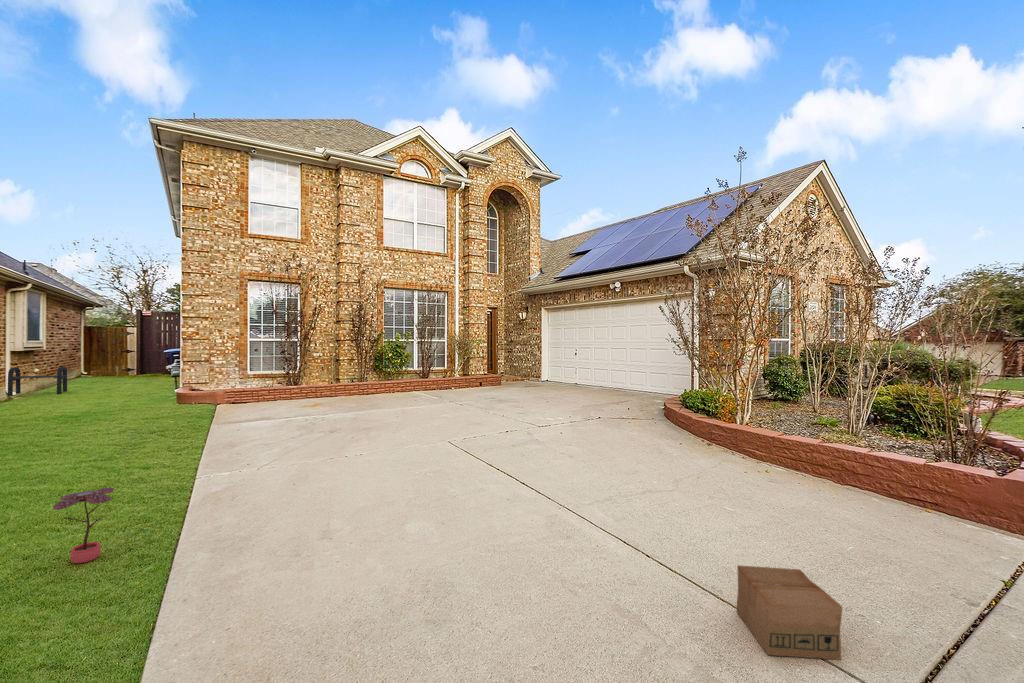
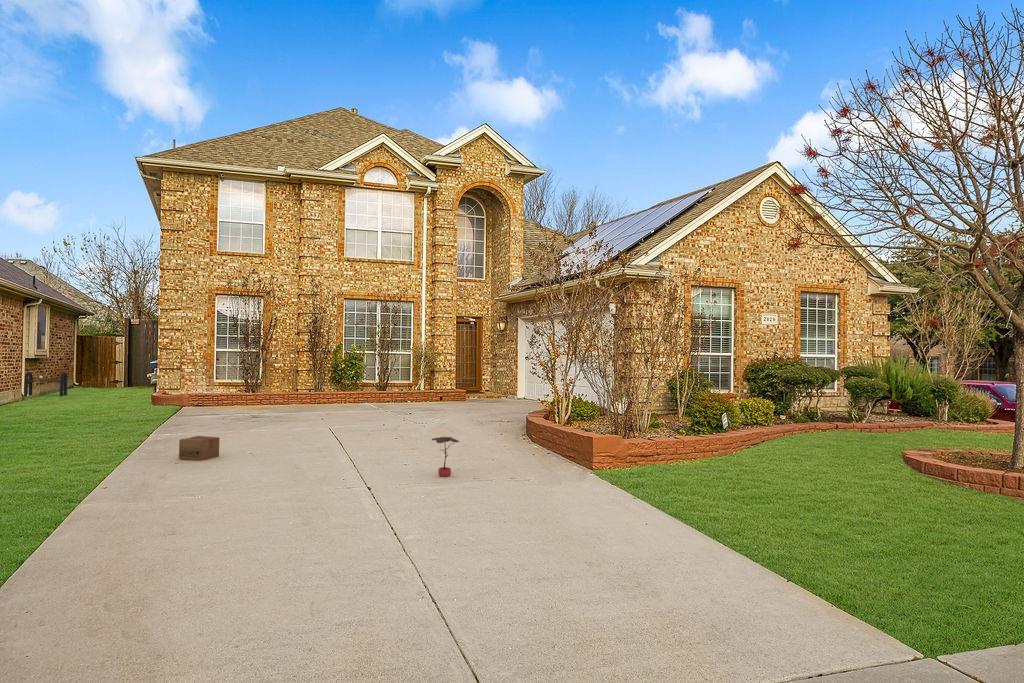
potted plant: present [53,487,114,563] -> present [432,437,459,477]
cardboard box: present [736,565,842,660] -> present [179,436,219,461]

